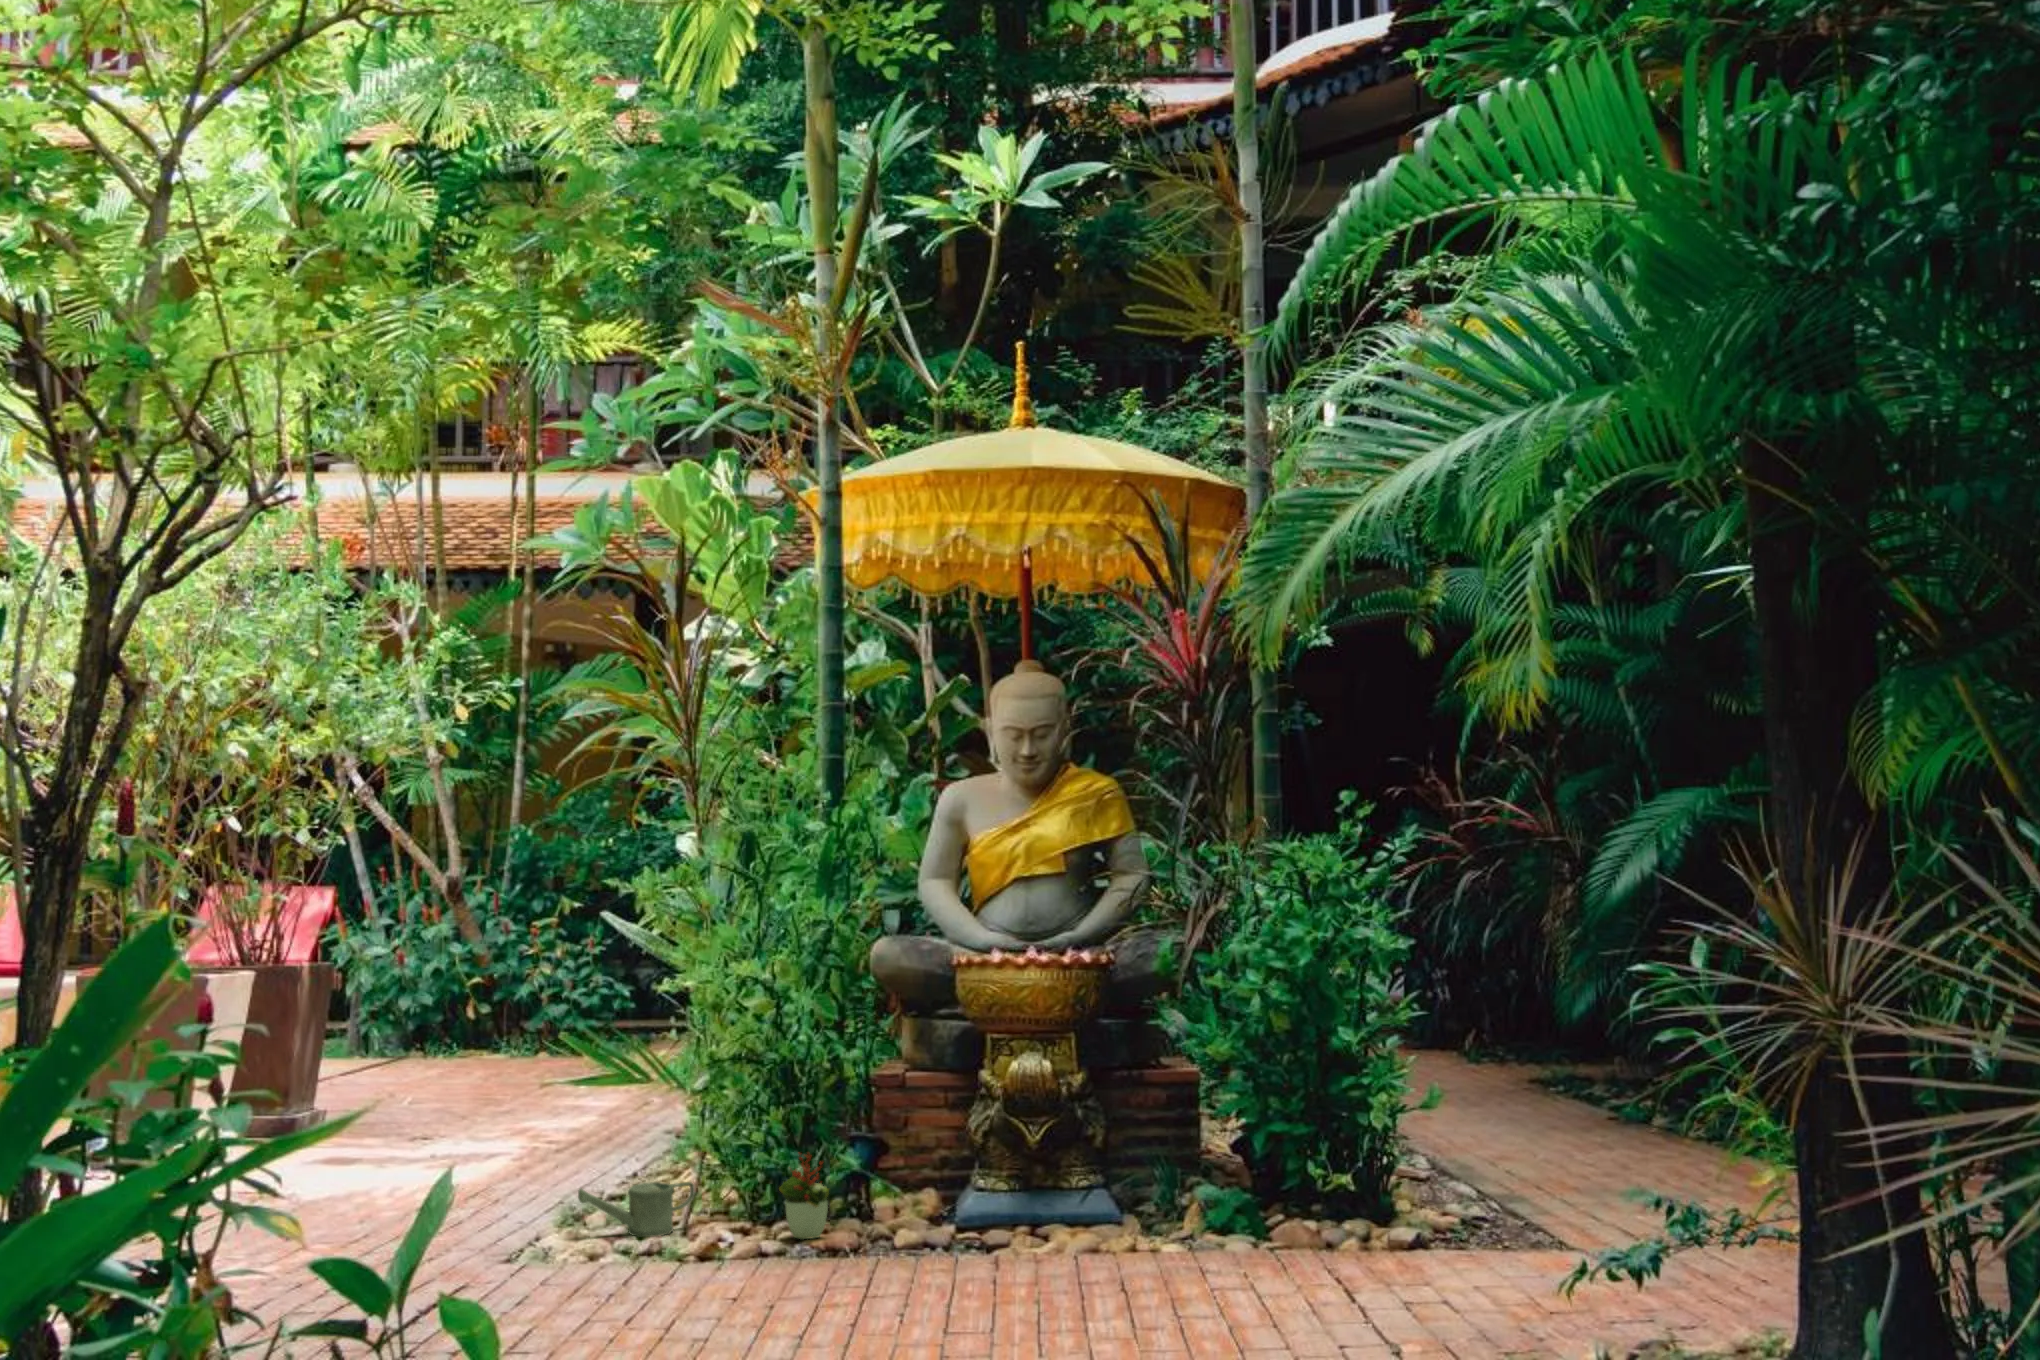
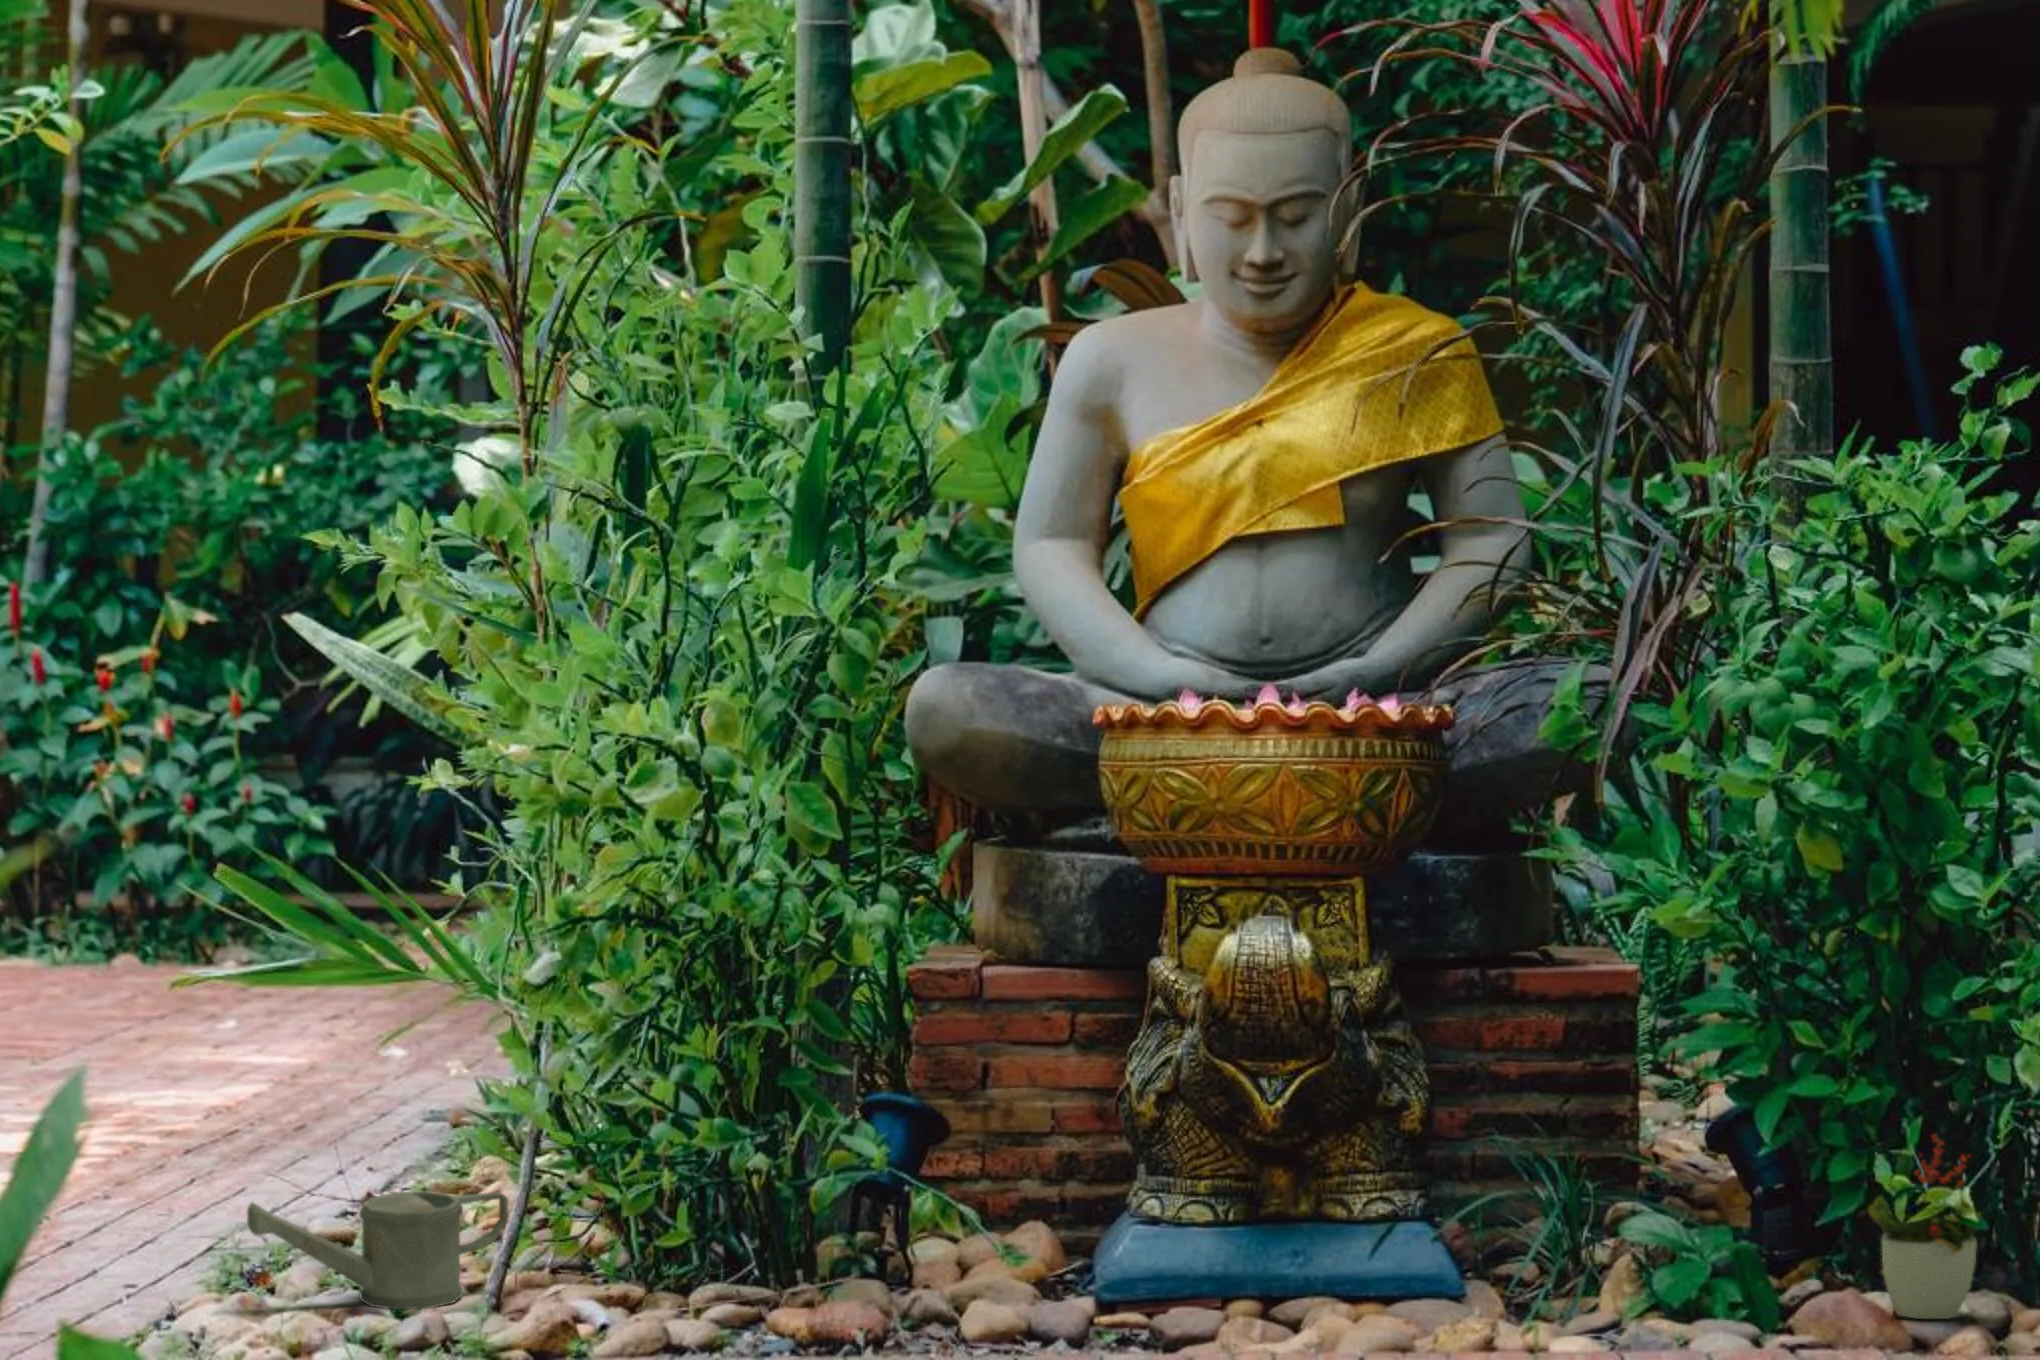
decorative plant: present [779,1153,829,1239] -> present [1868,1134,1981,1319]

